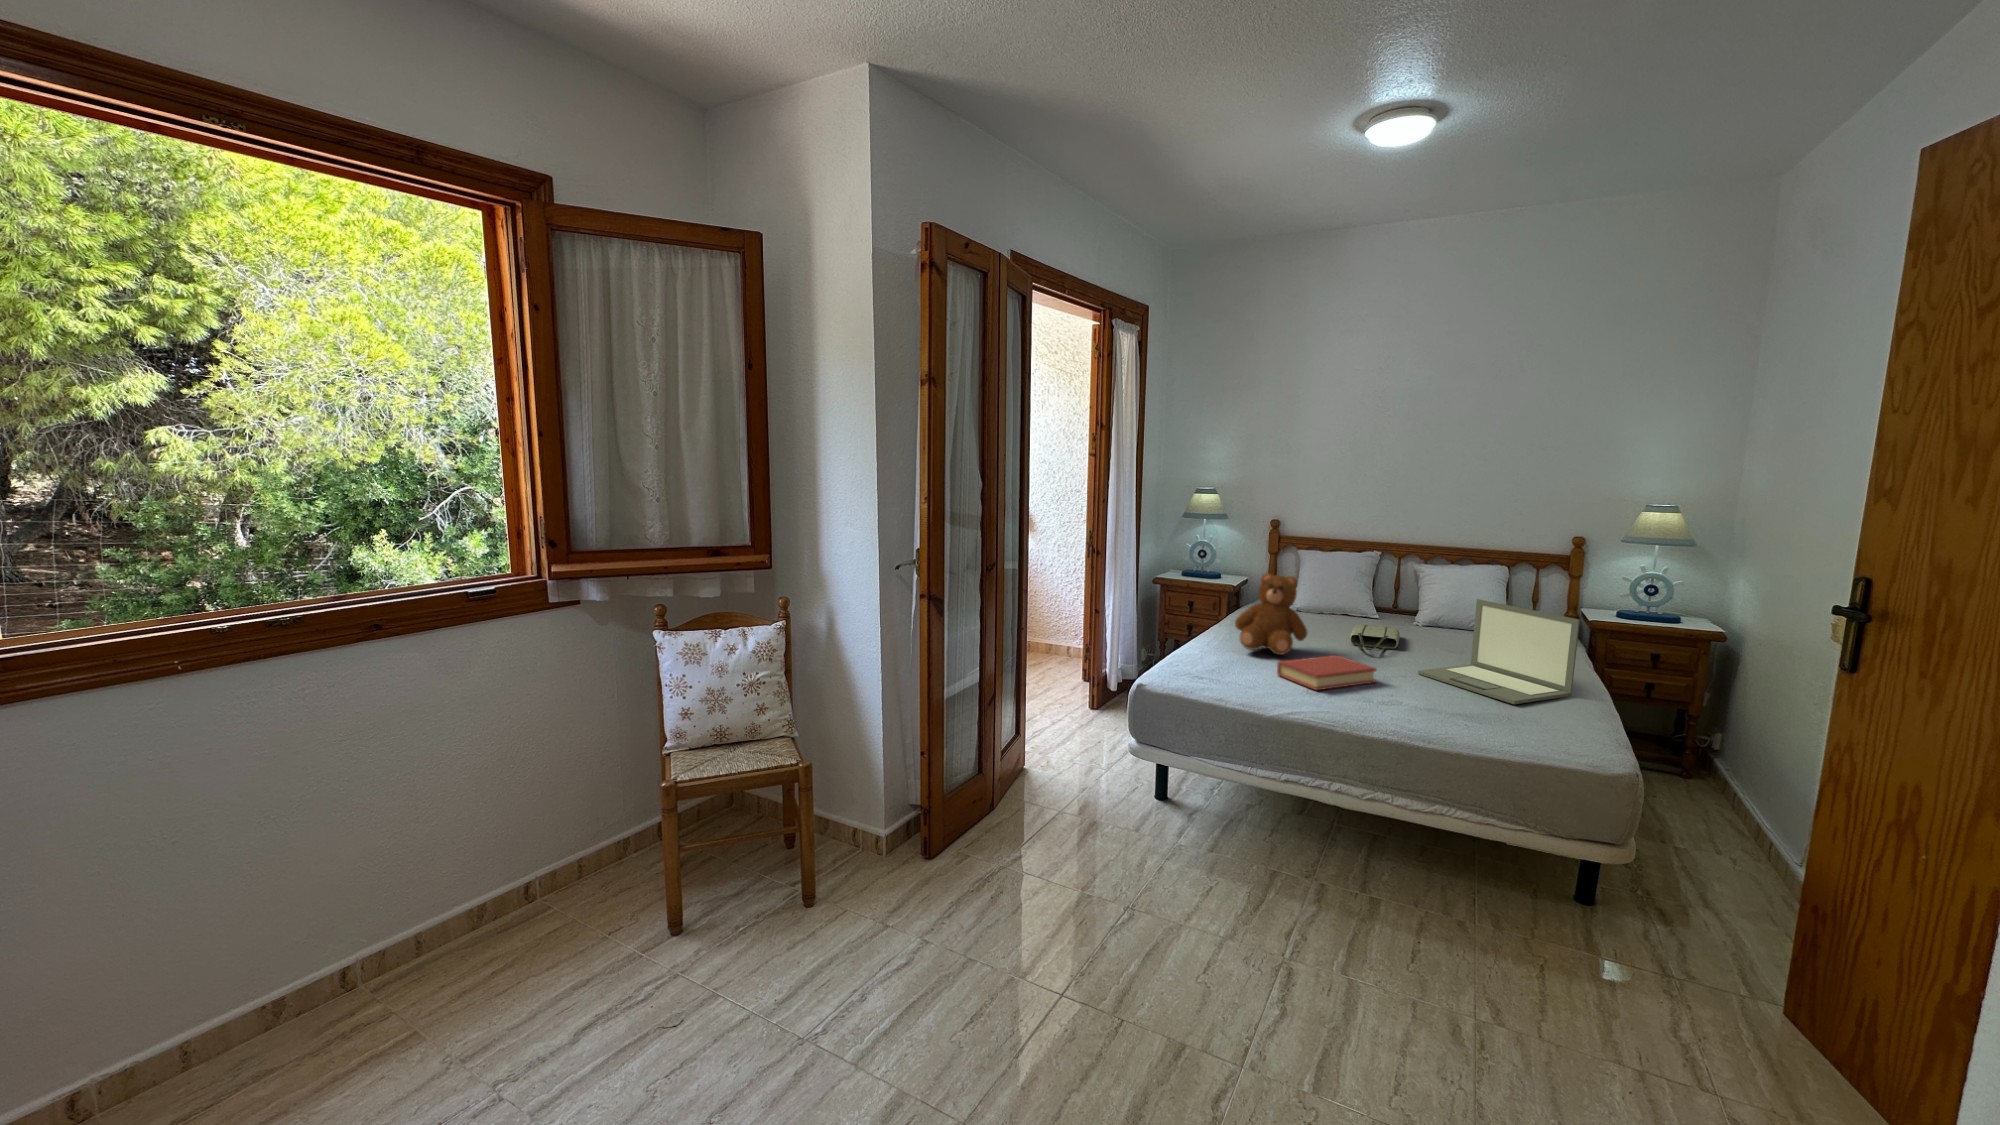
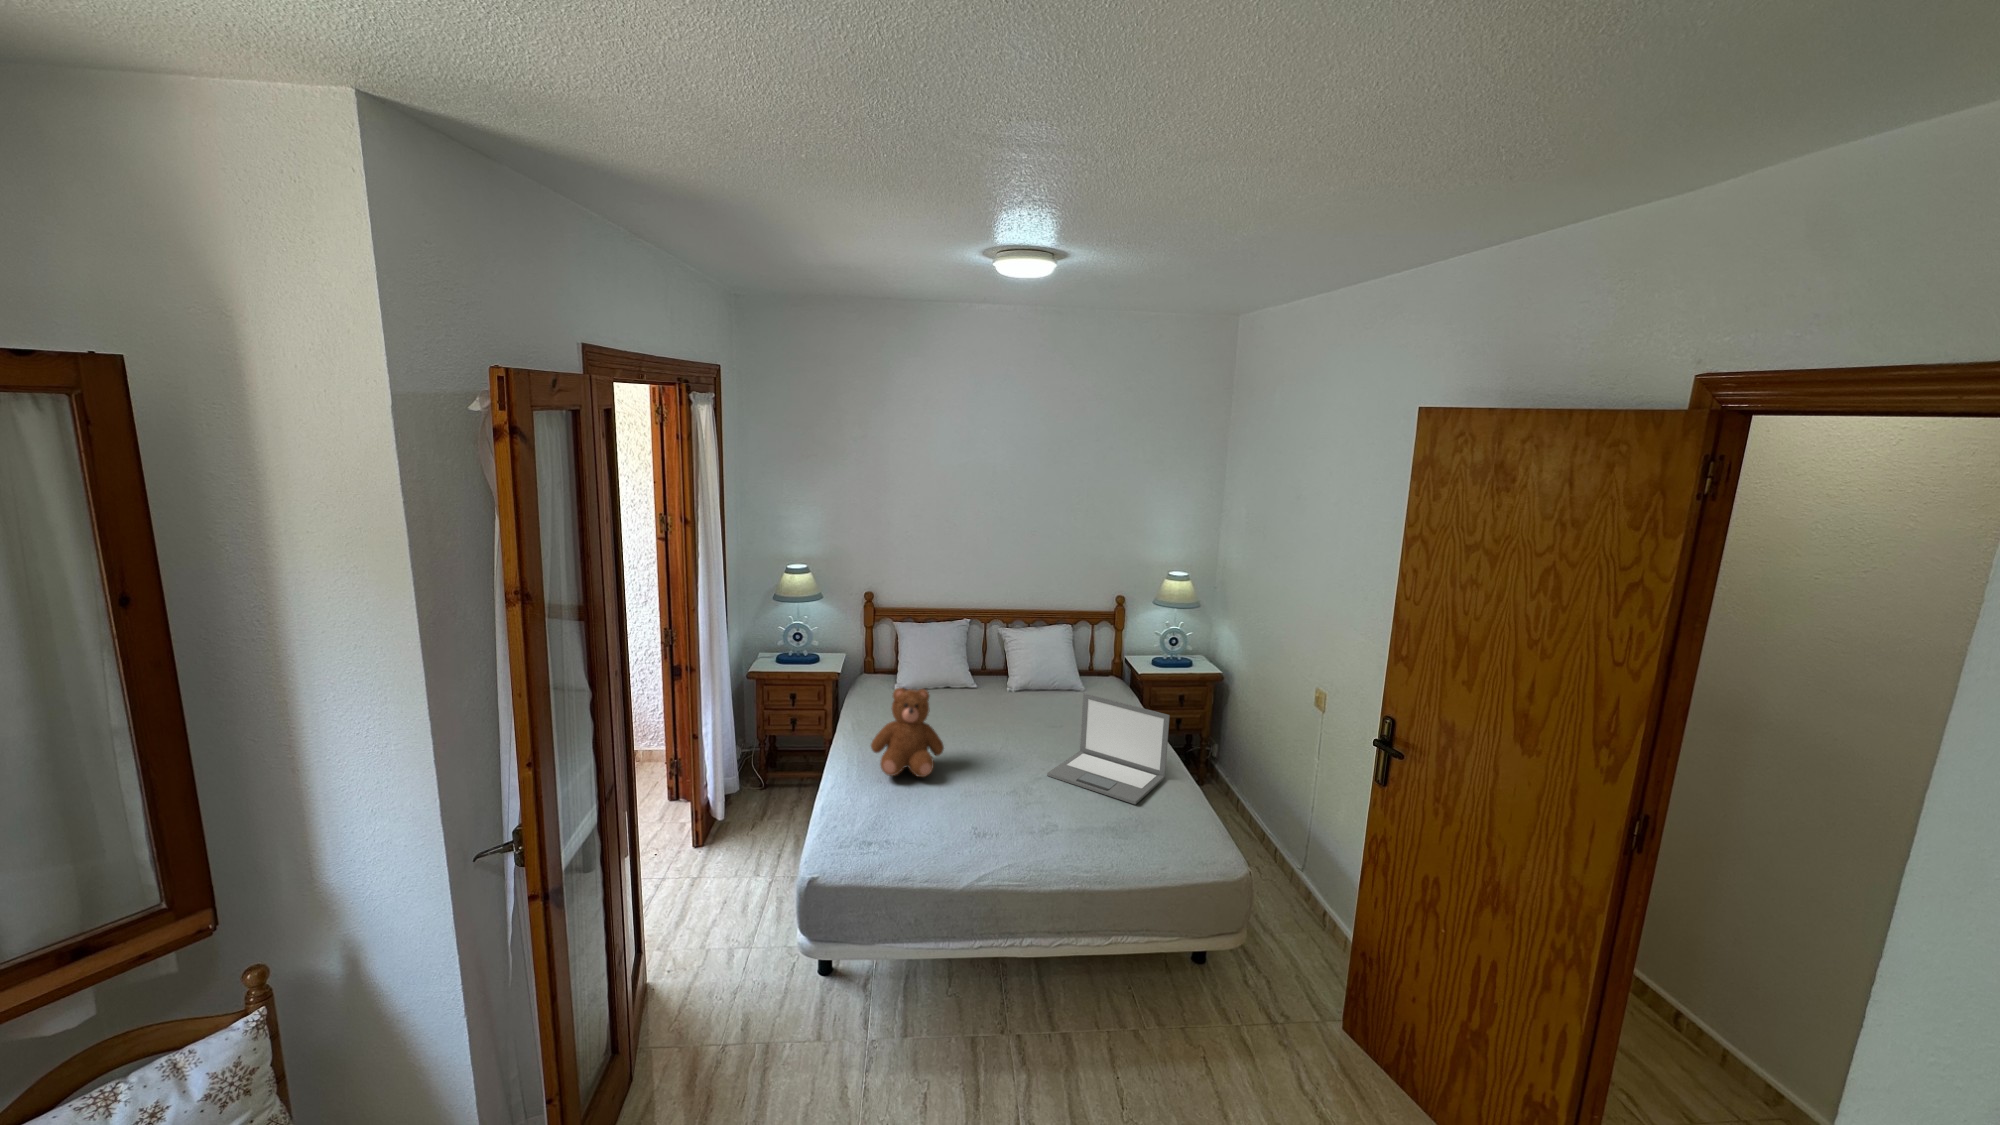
tote bag: present [1350,625,1400,651] -> none [970,711,1015,751]
hardback book: present [1277,655,1377,690] -> none [932,772,1021,830]

